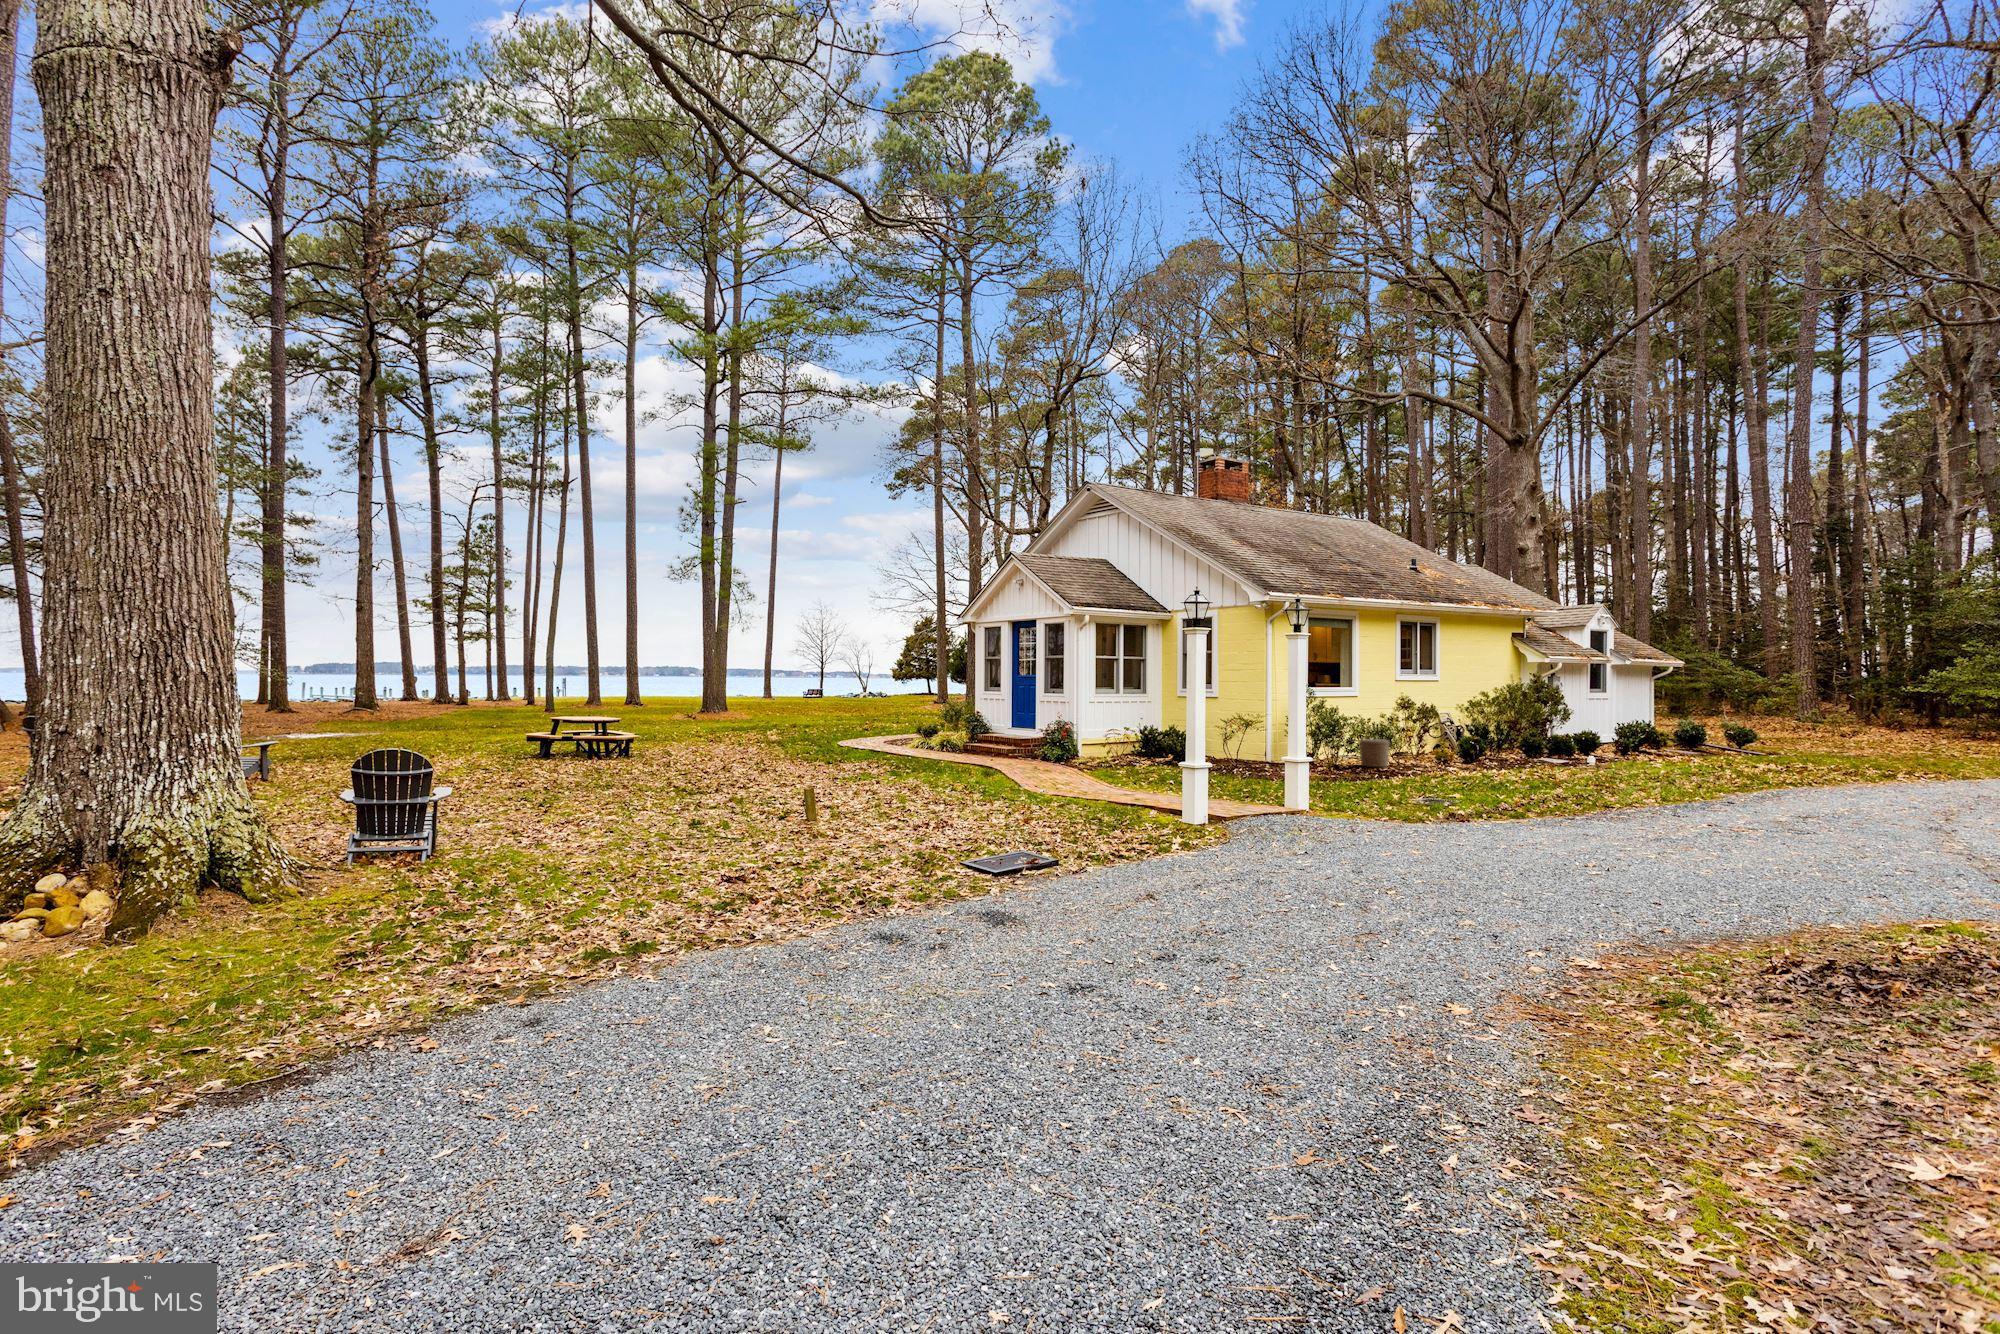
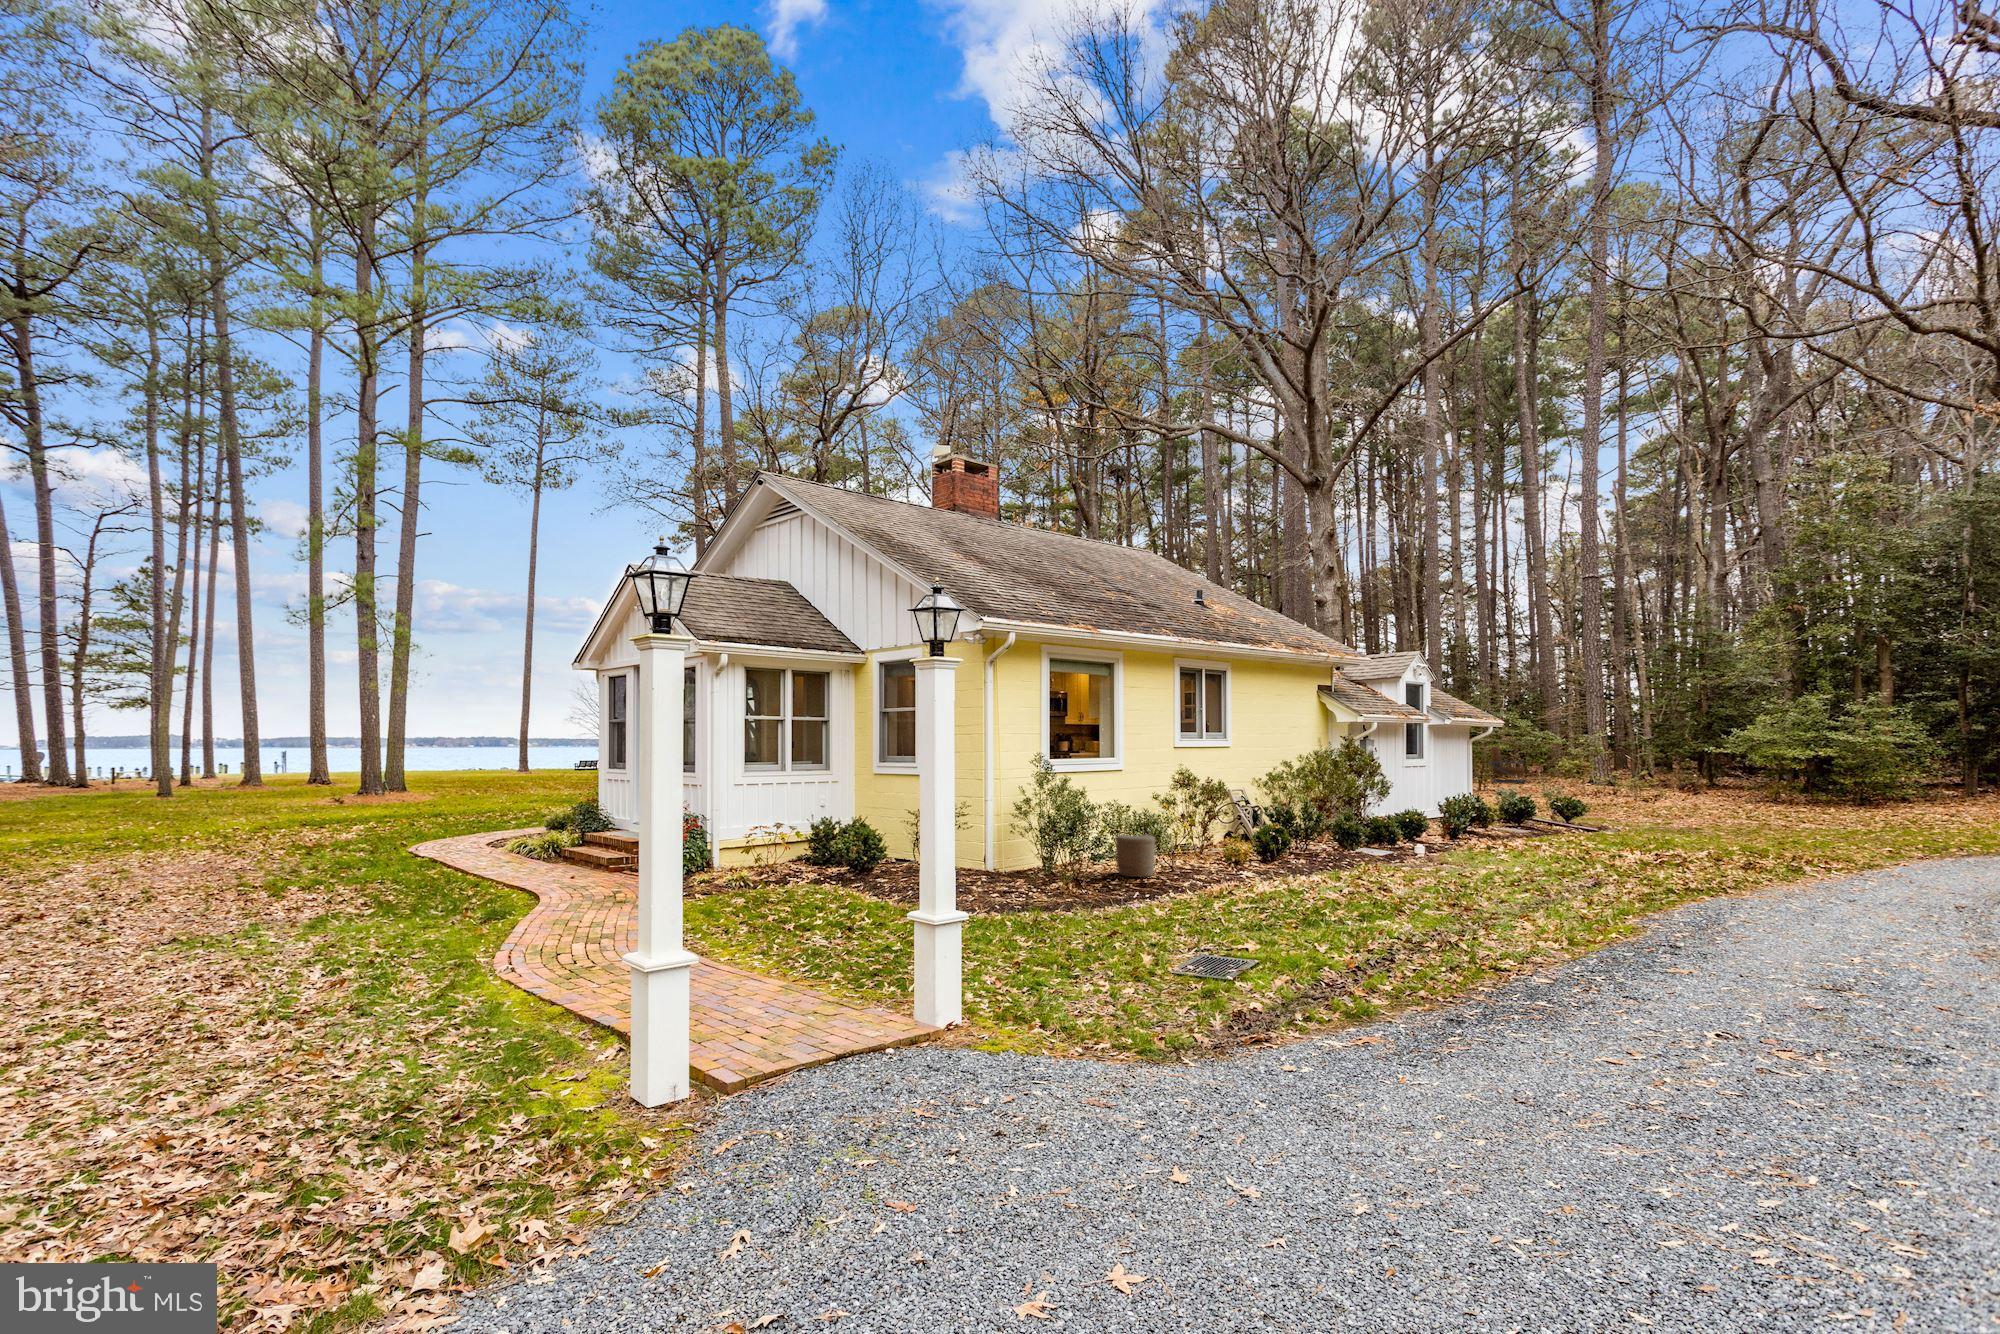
lounge chair: none [1672,684,1712,717] -> present [1489,746,1525,783]

